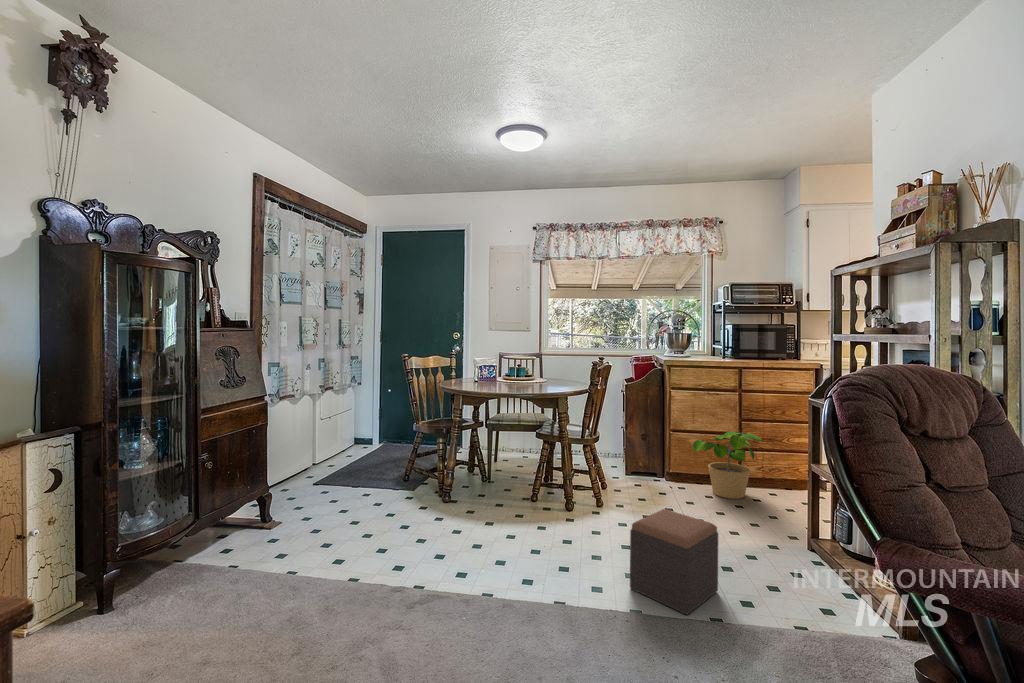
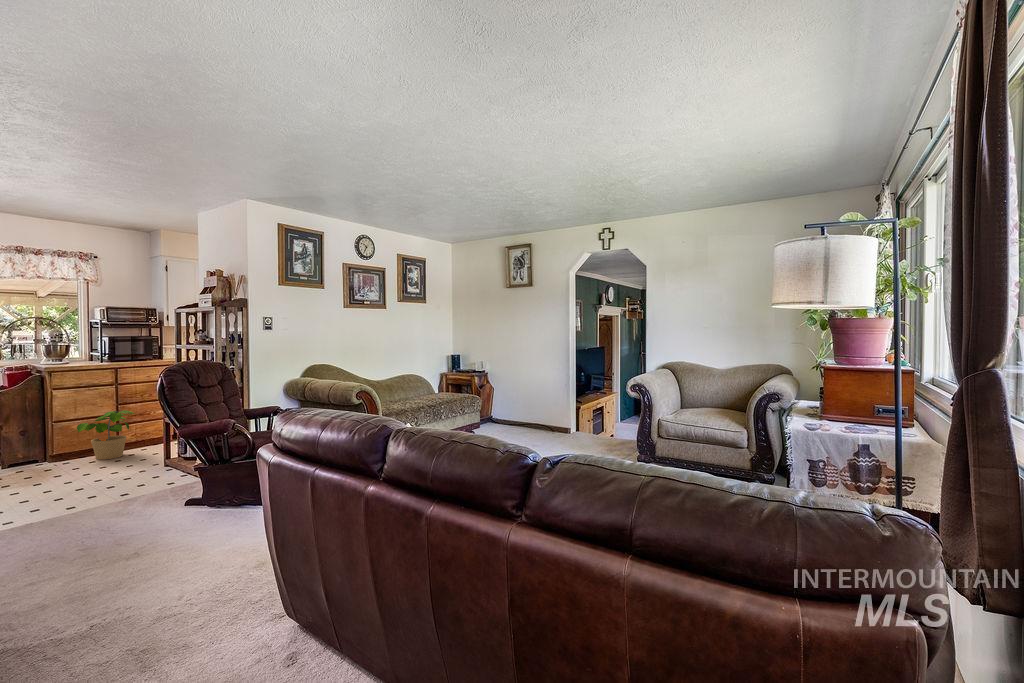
footstool: present [630,509,719,615] -> none [37,457,104,511]

